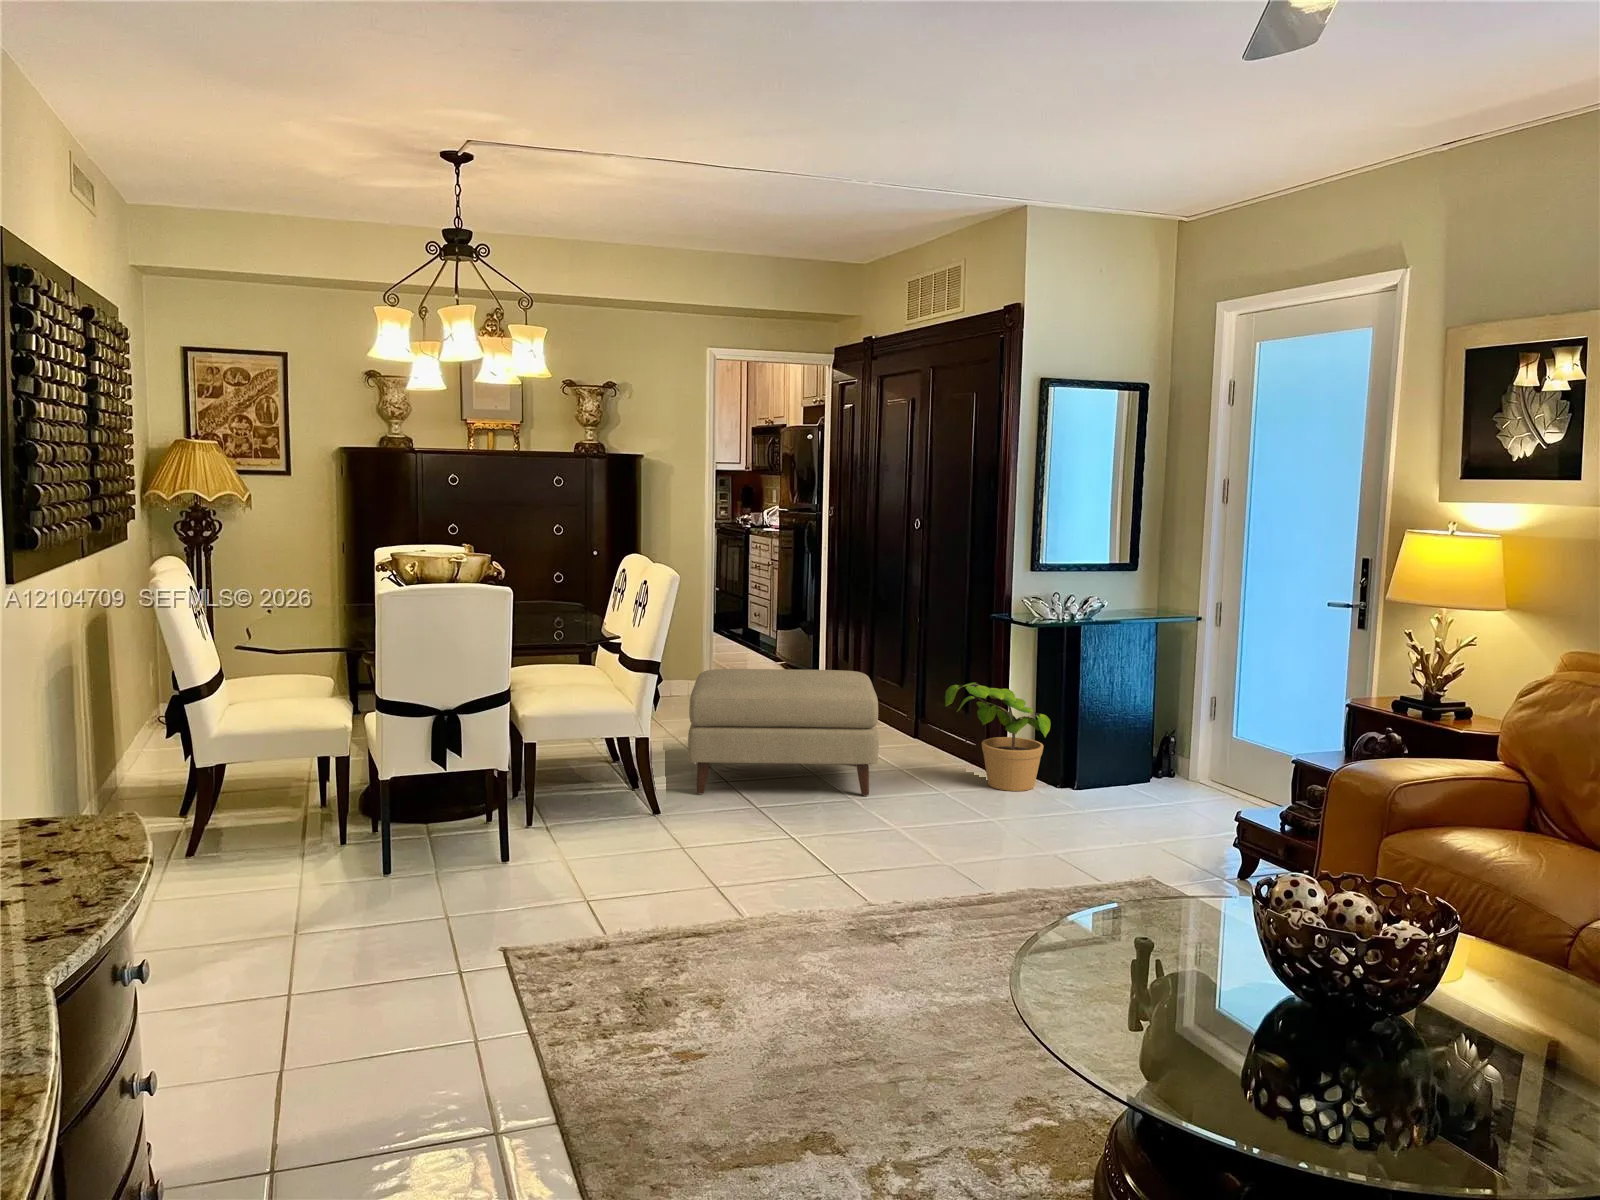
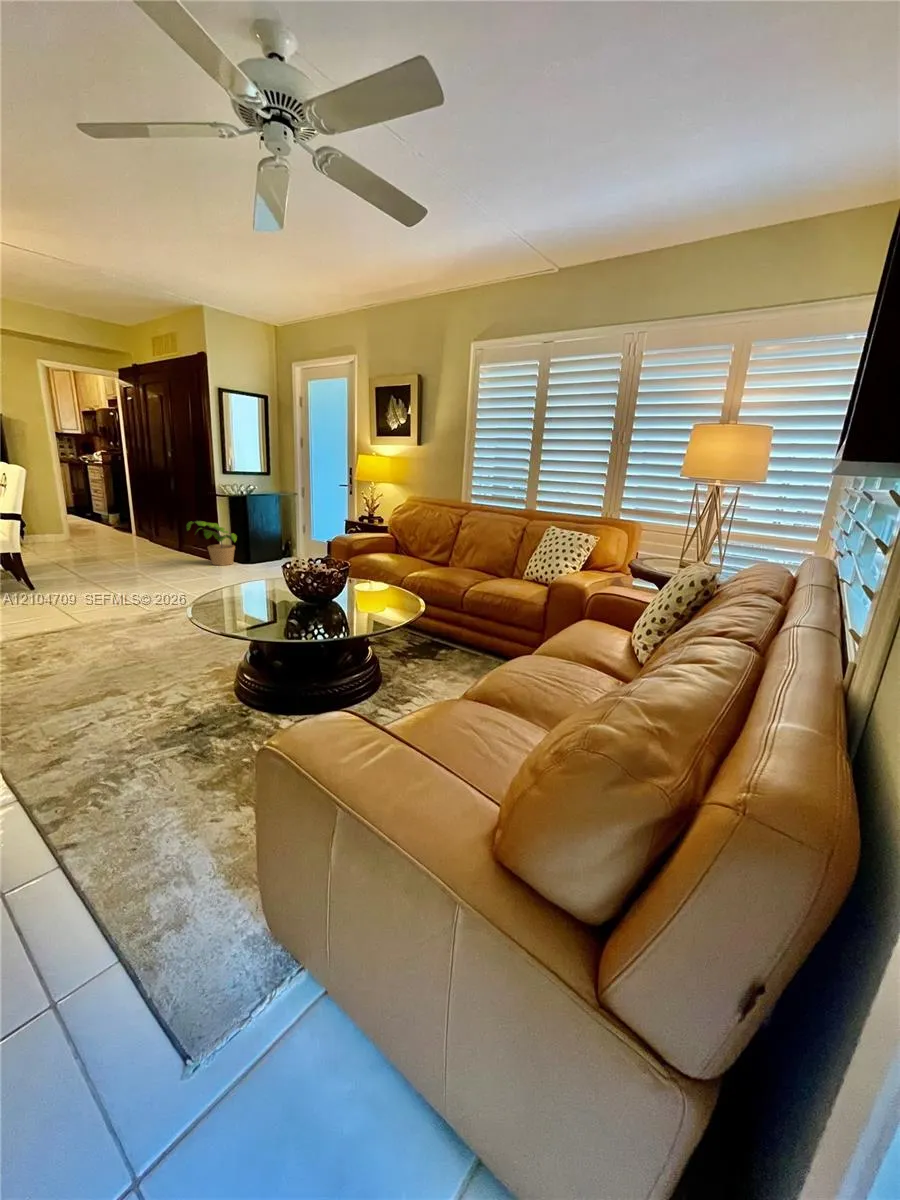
ottoman: present [688,669,879,796] -> none [47,519,157,578]

